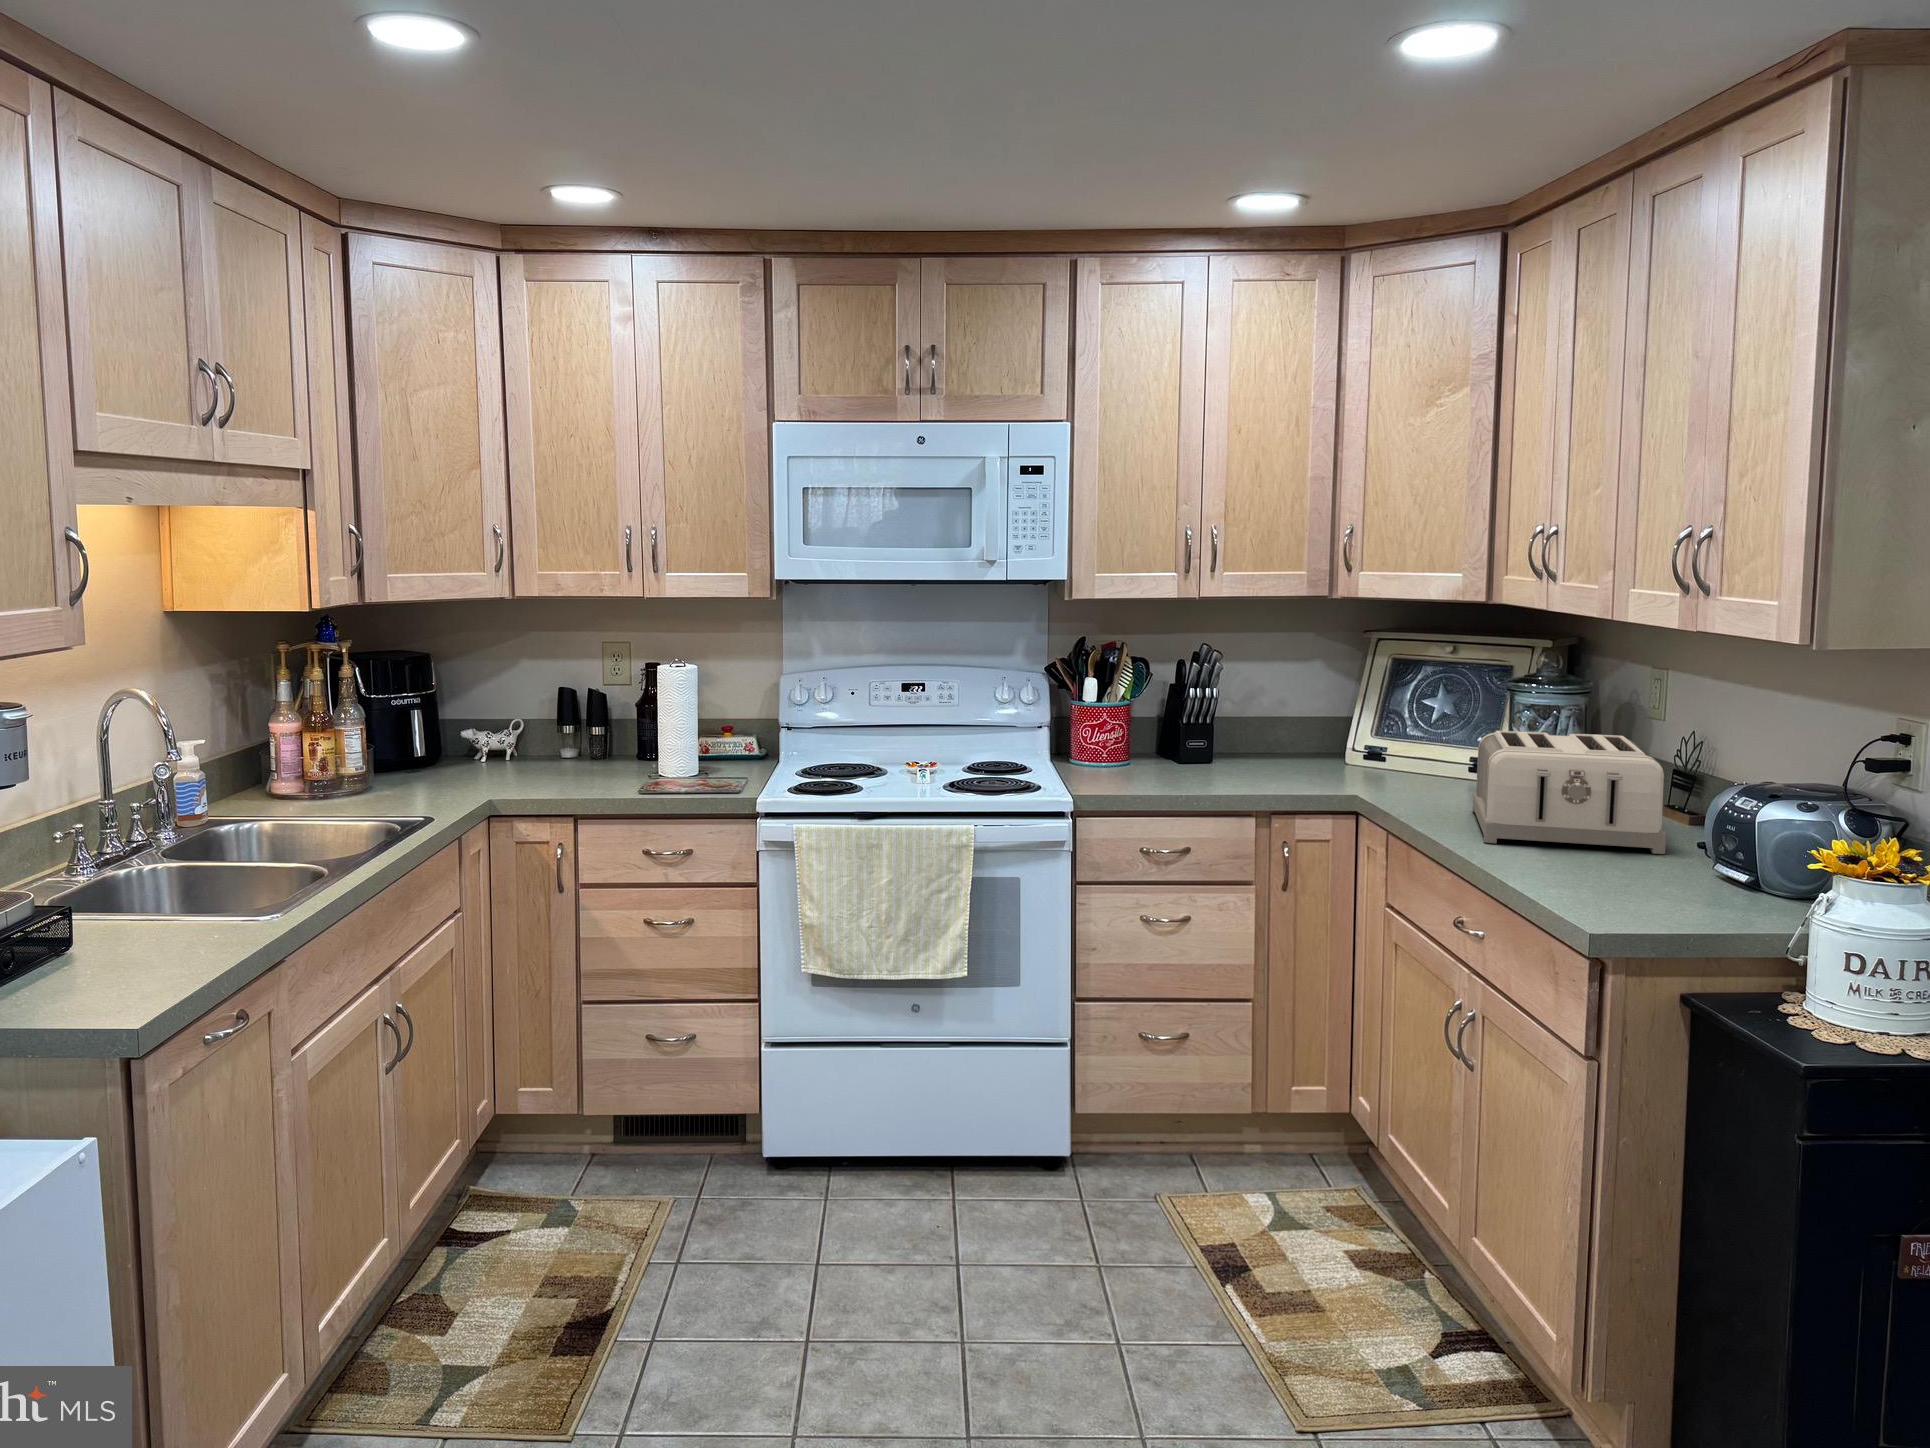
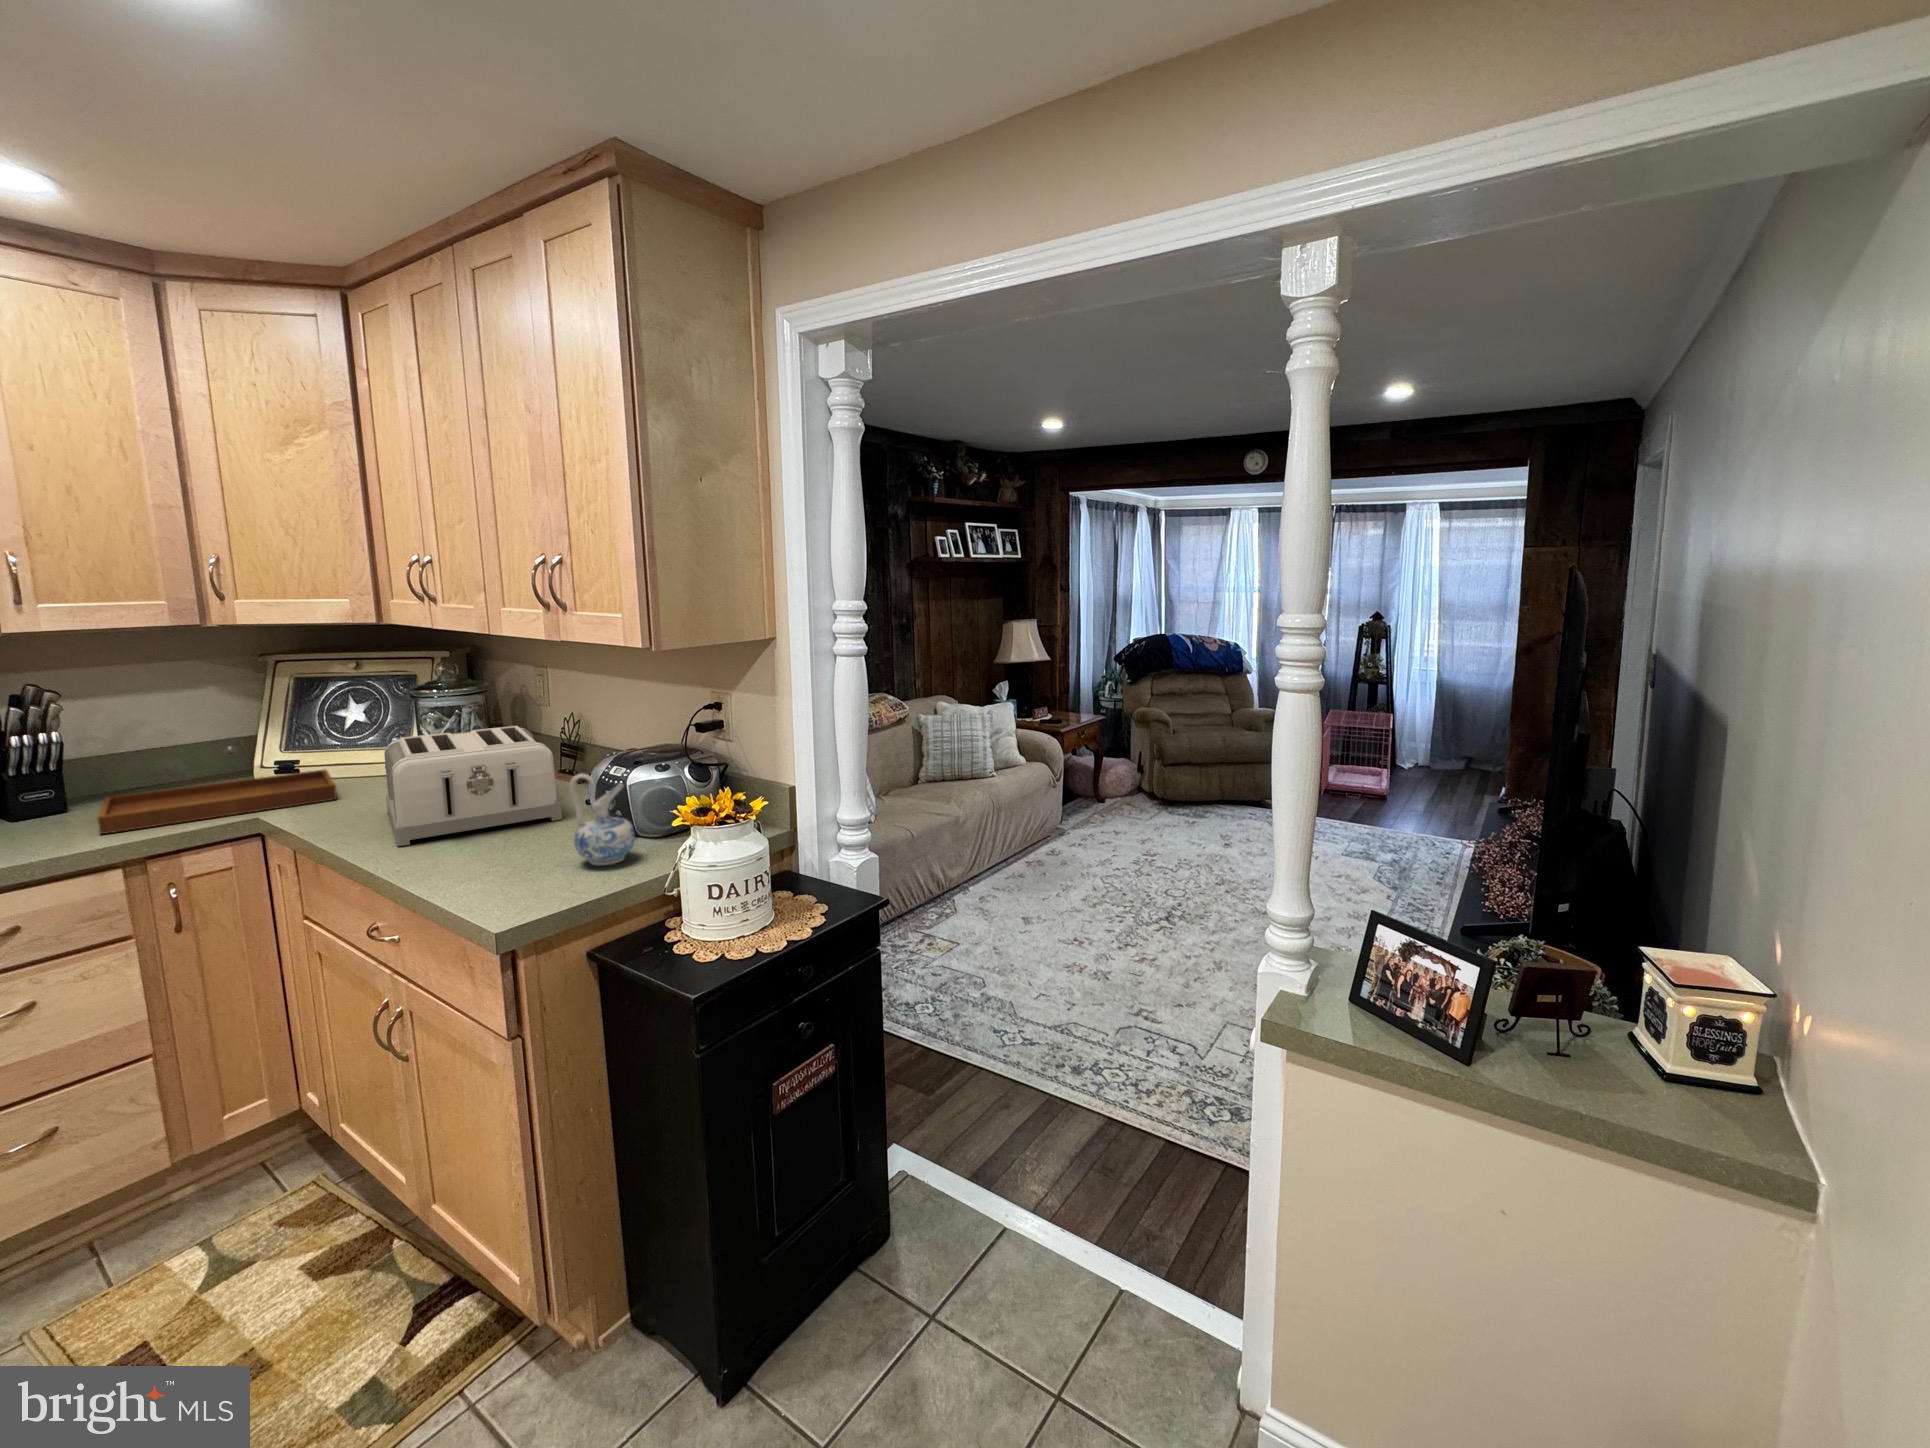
tray: none [1242,721,1424,792] -> present [98,746,337,834]
ceramic pitcher: none [1680,790,1759,909] -> present [570,774,635,866]

